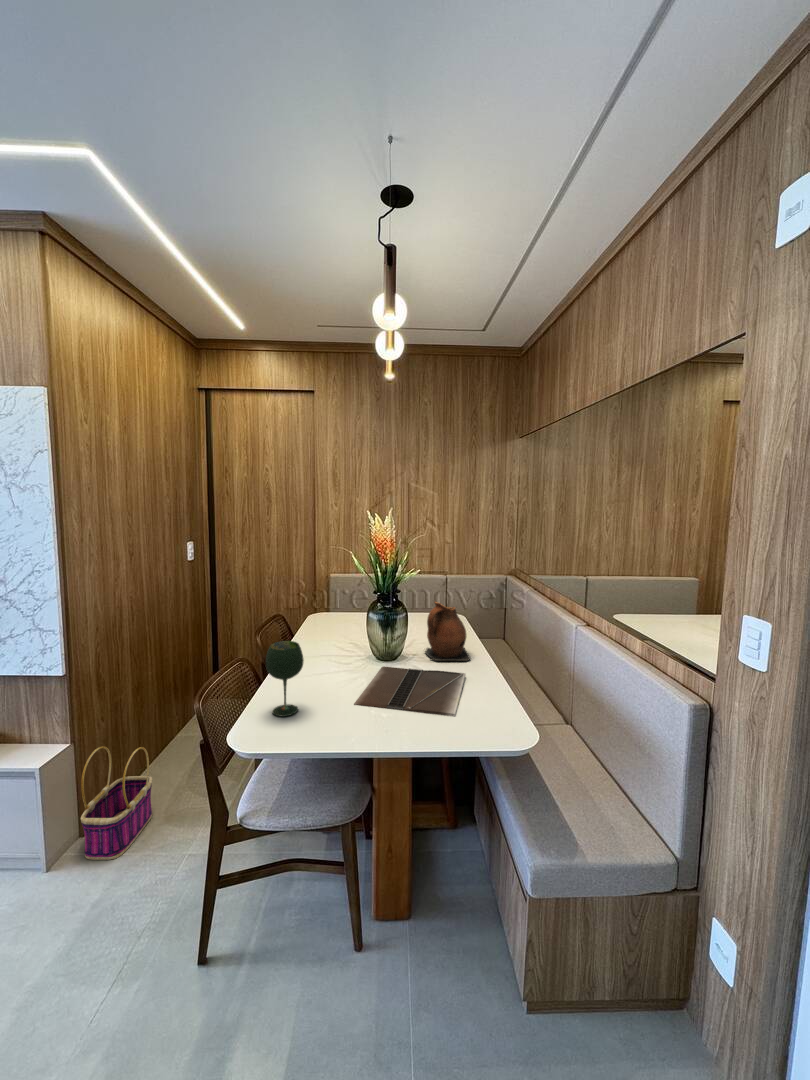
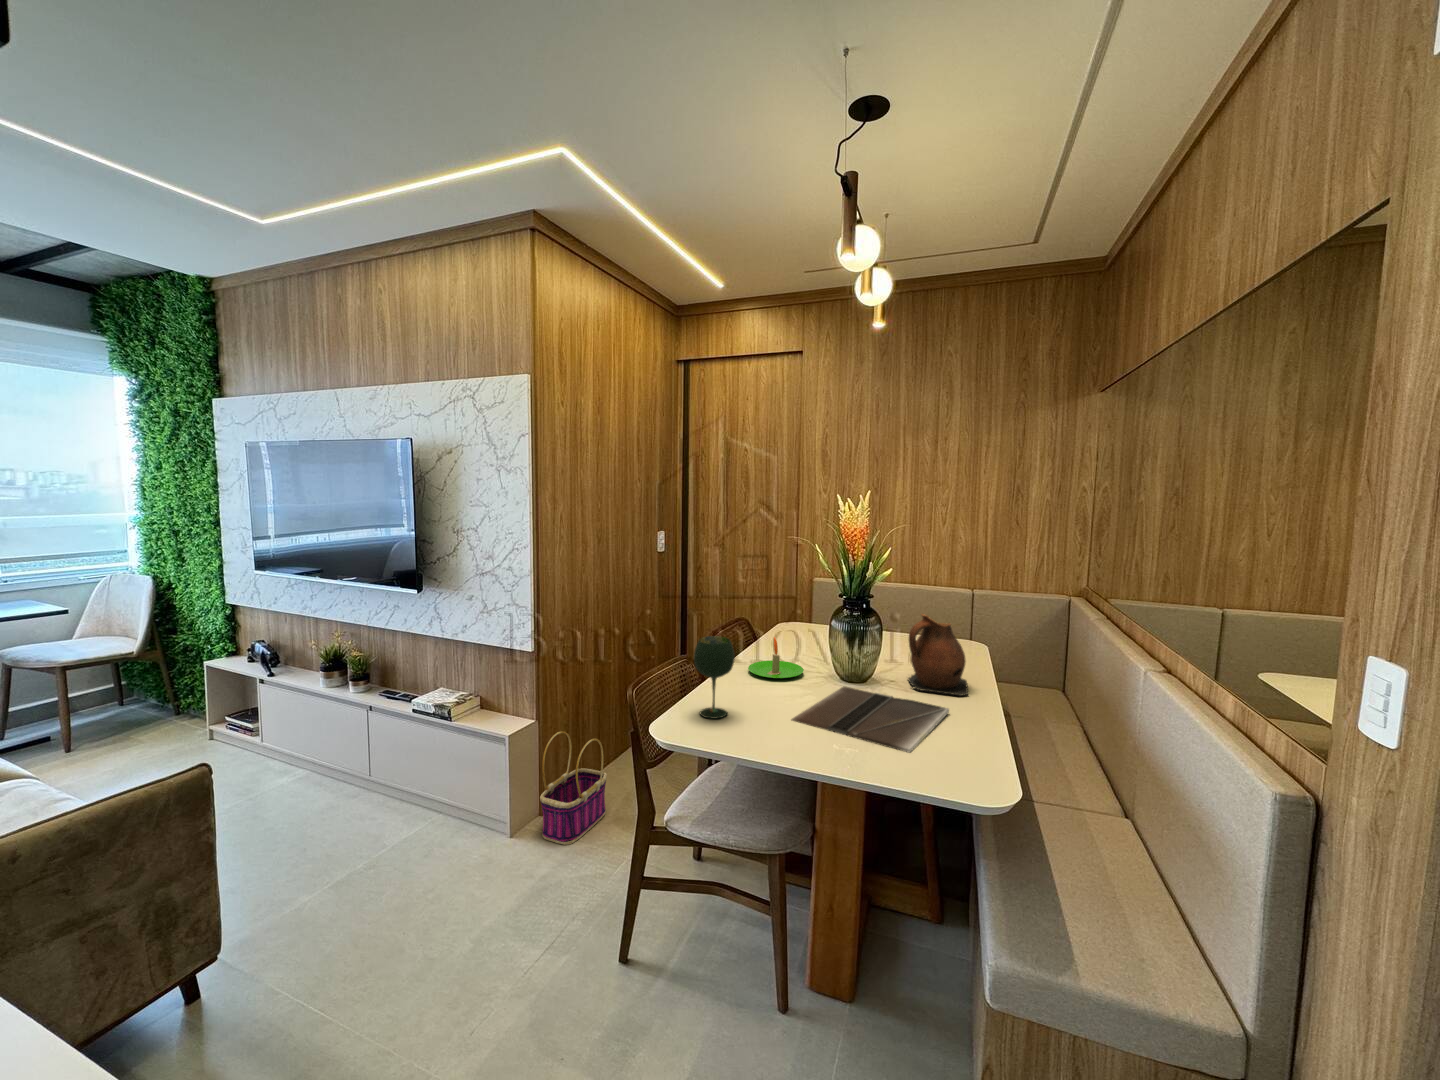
candle: none [298,632,346,668] -> present [748,637,804,679]

